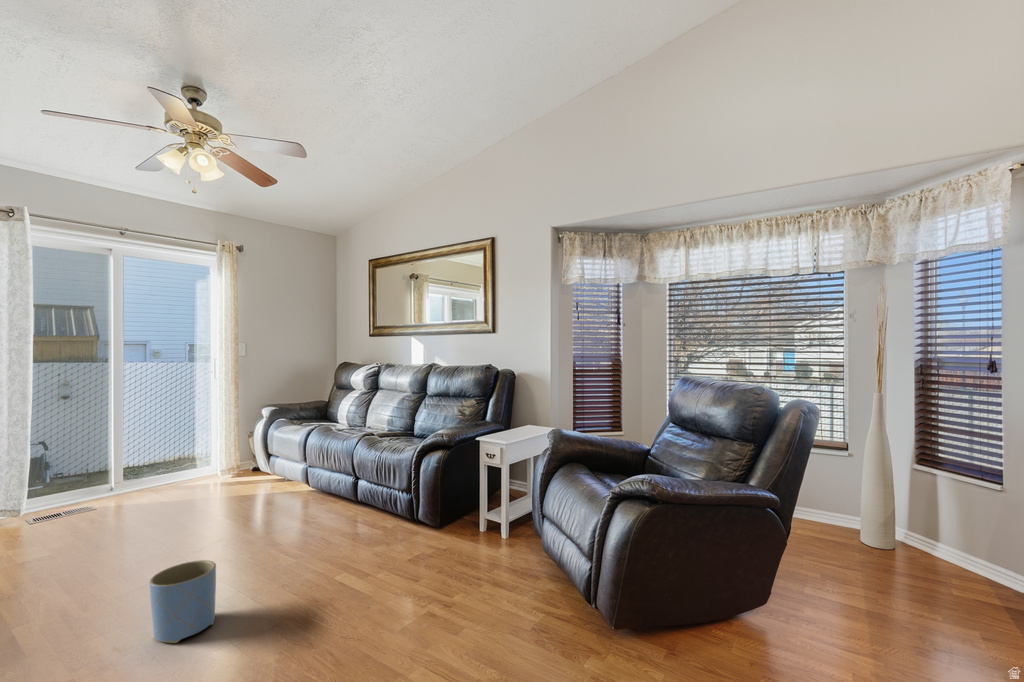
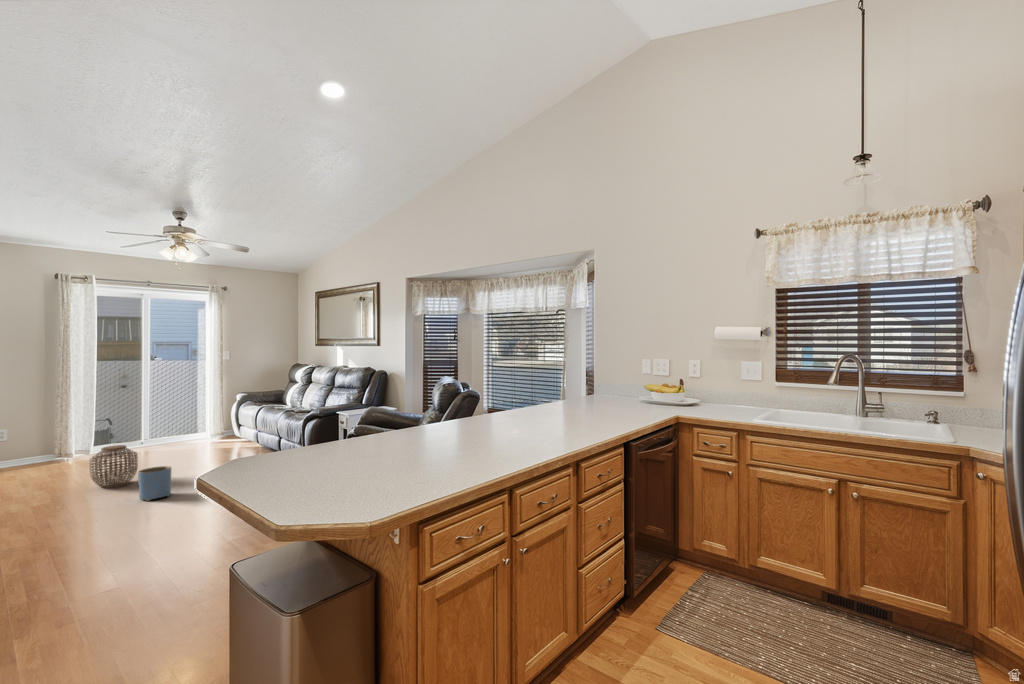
woven basket: none [34,516,131,606] -> present [90,445,138,488]

